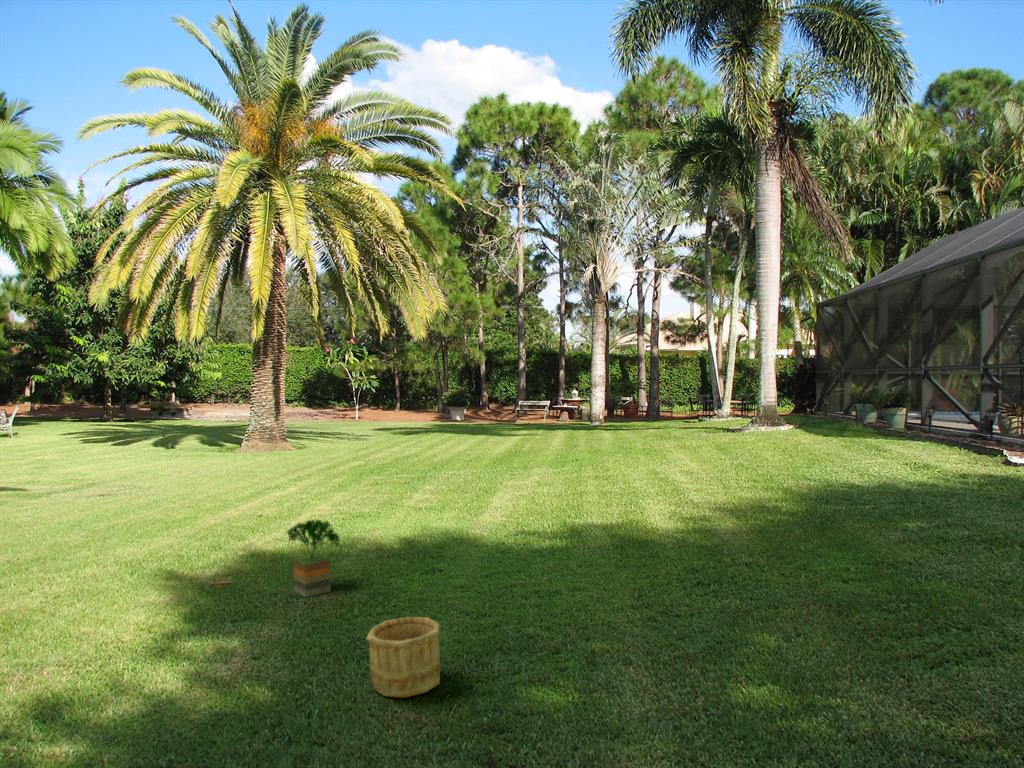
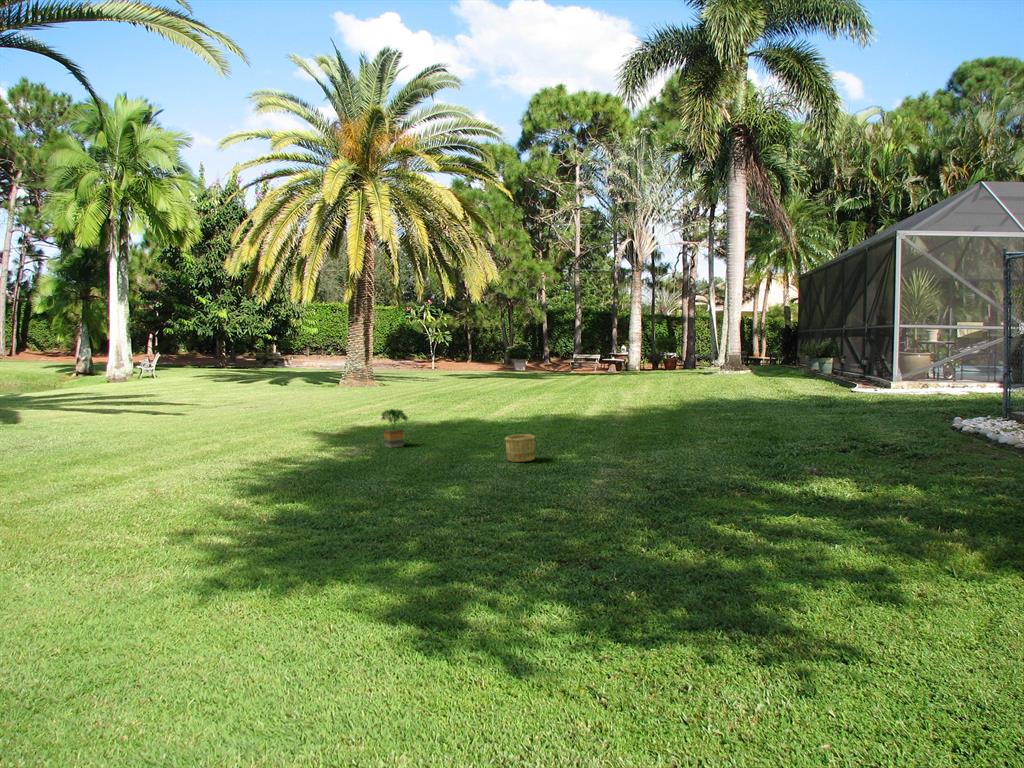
wooden bucket: present [366,617,440,698] -> present [505,434,535,462]

